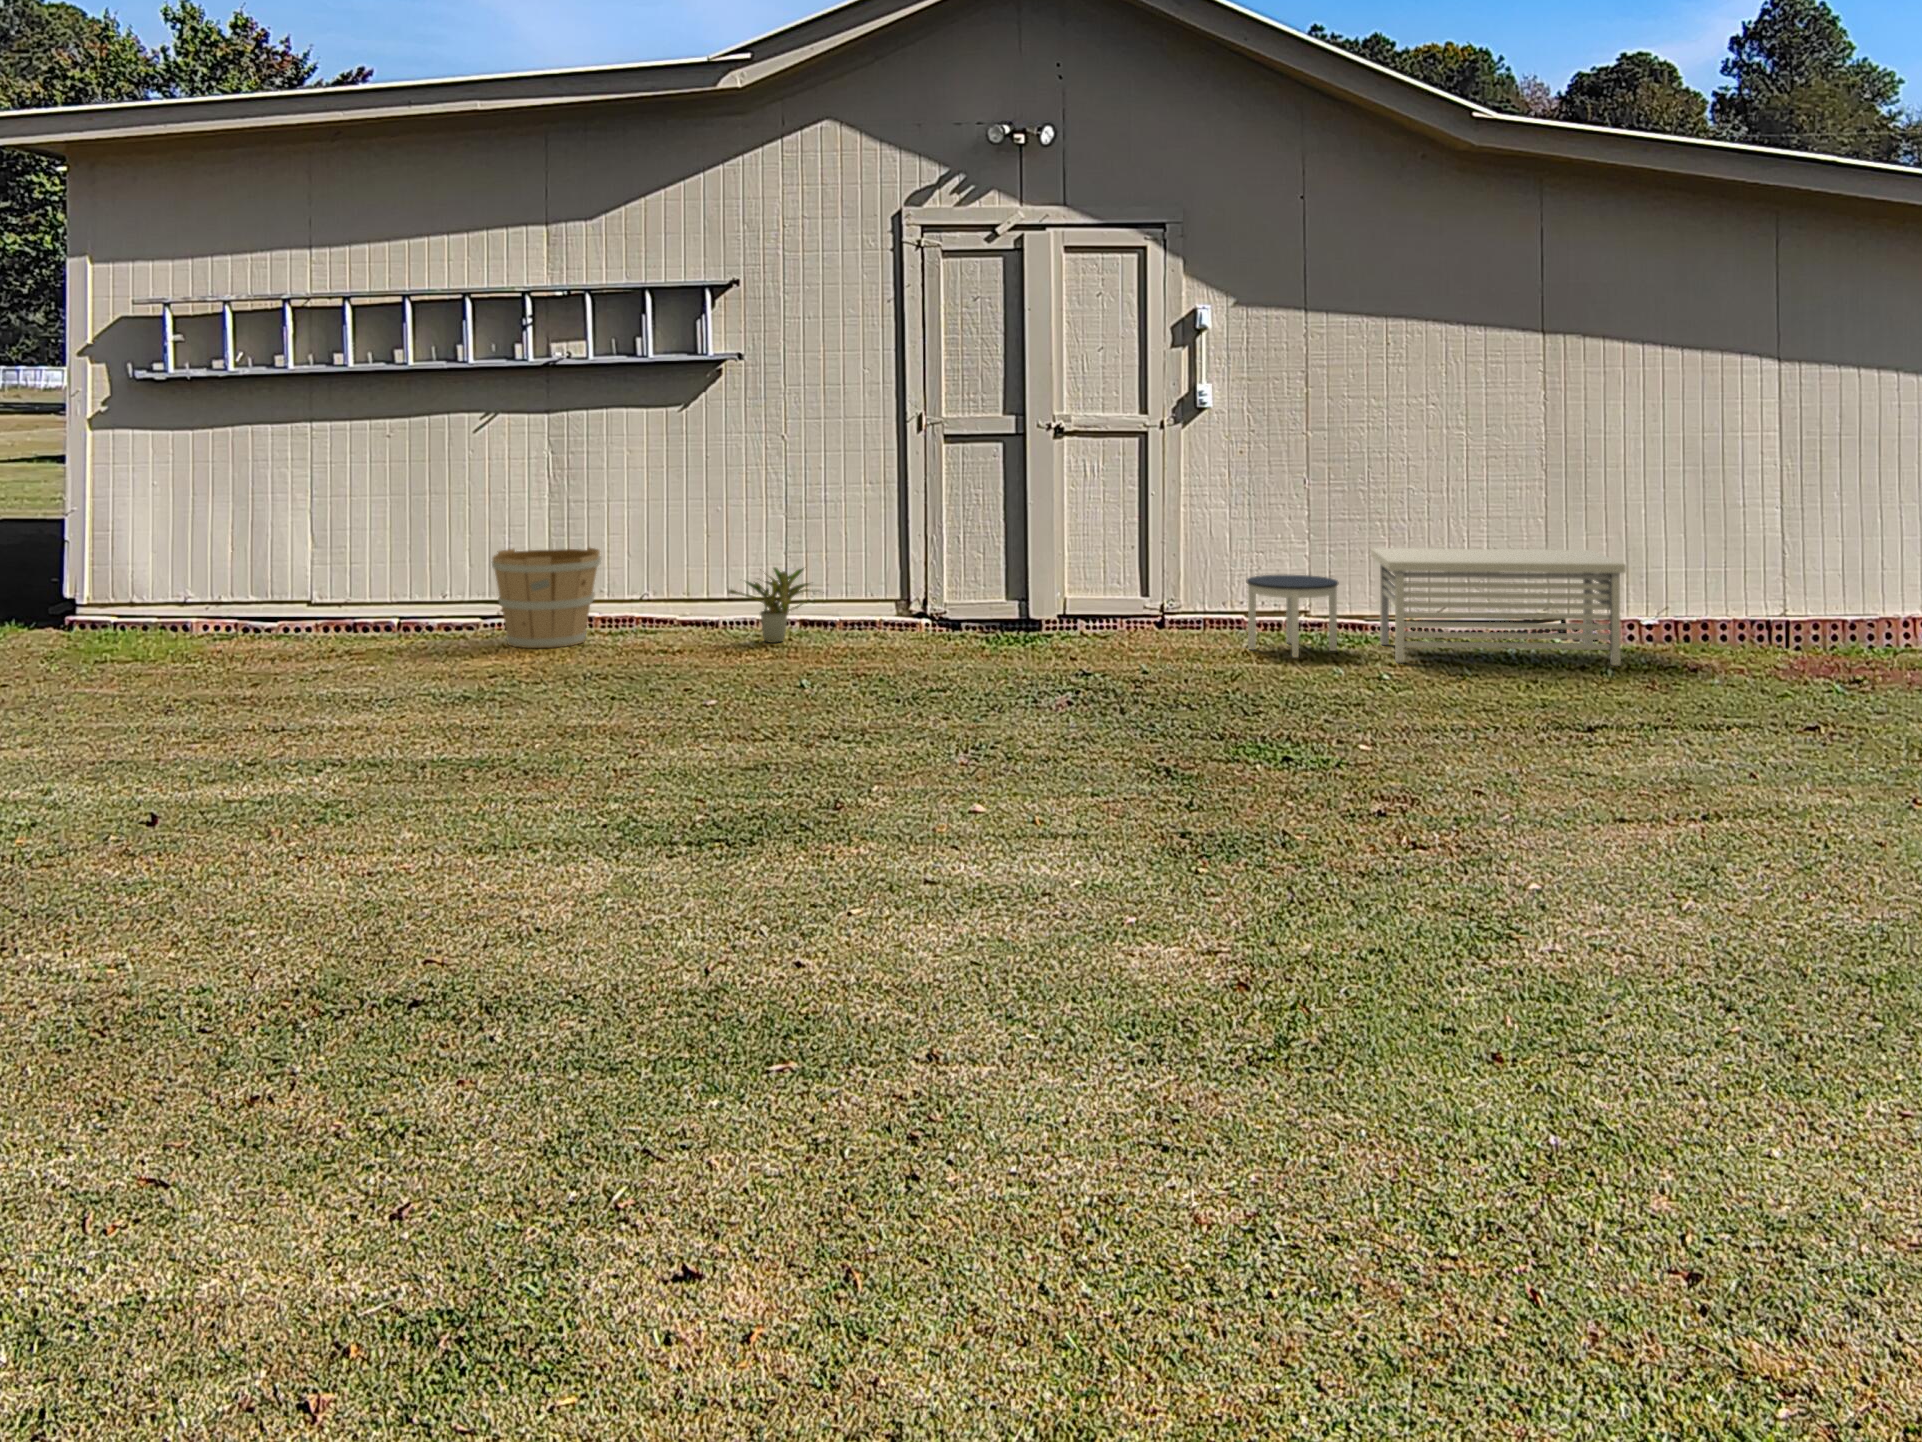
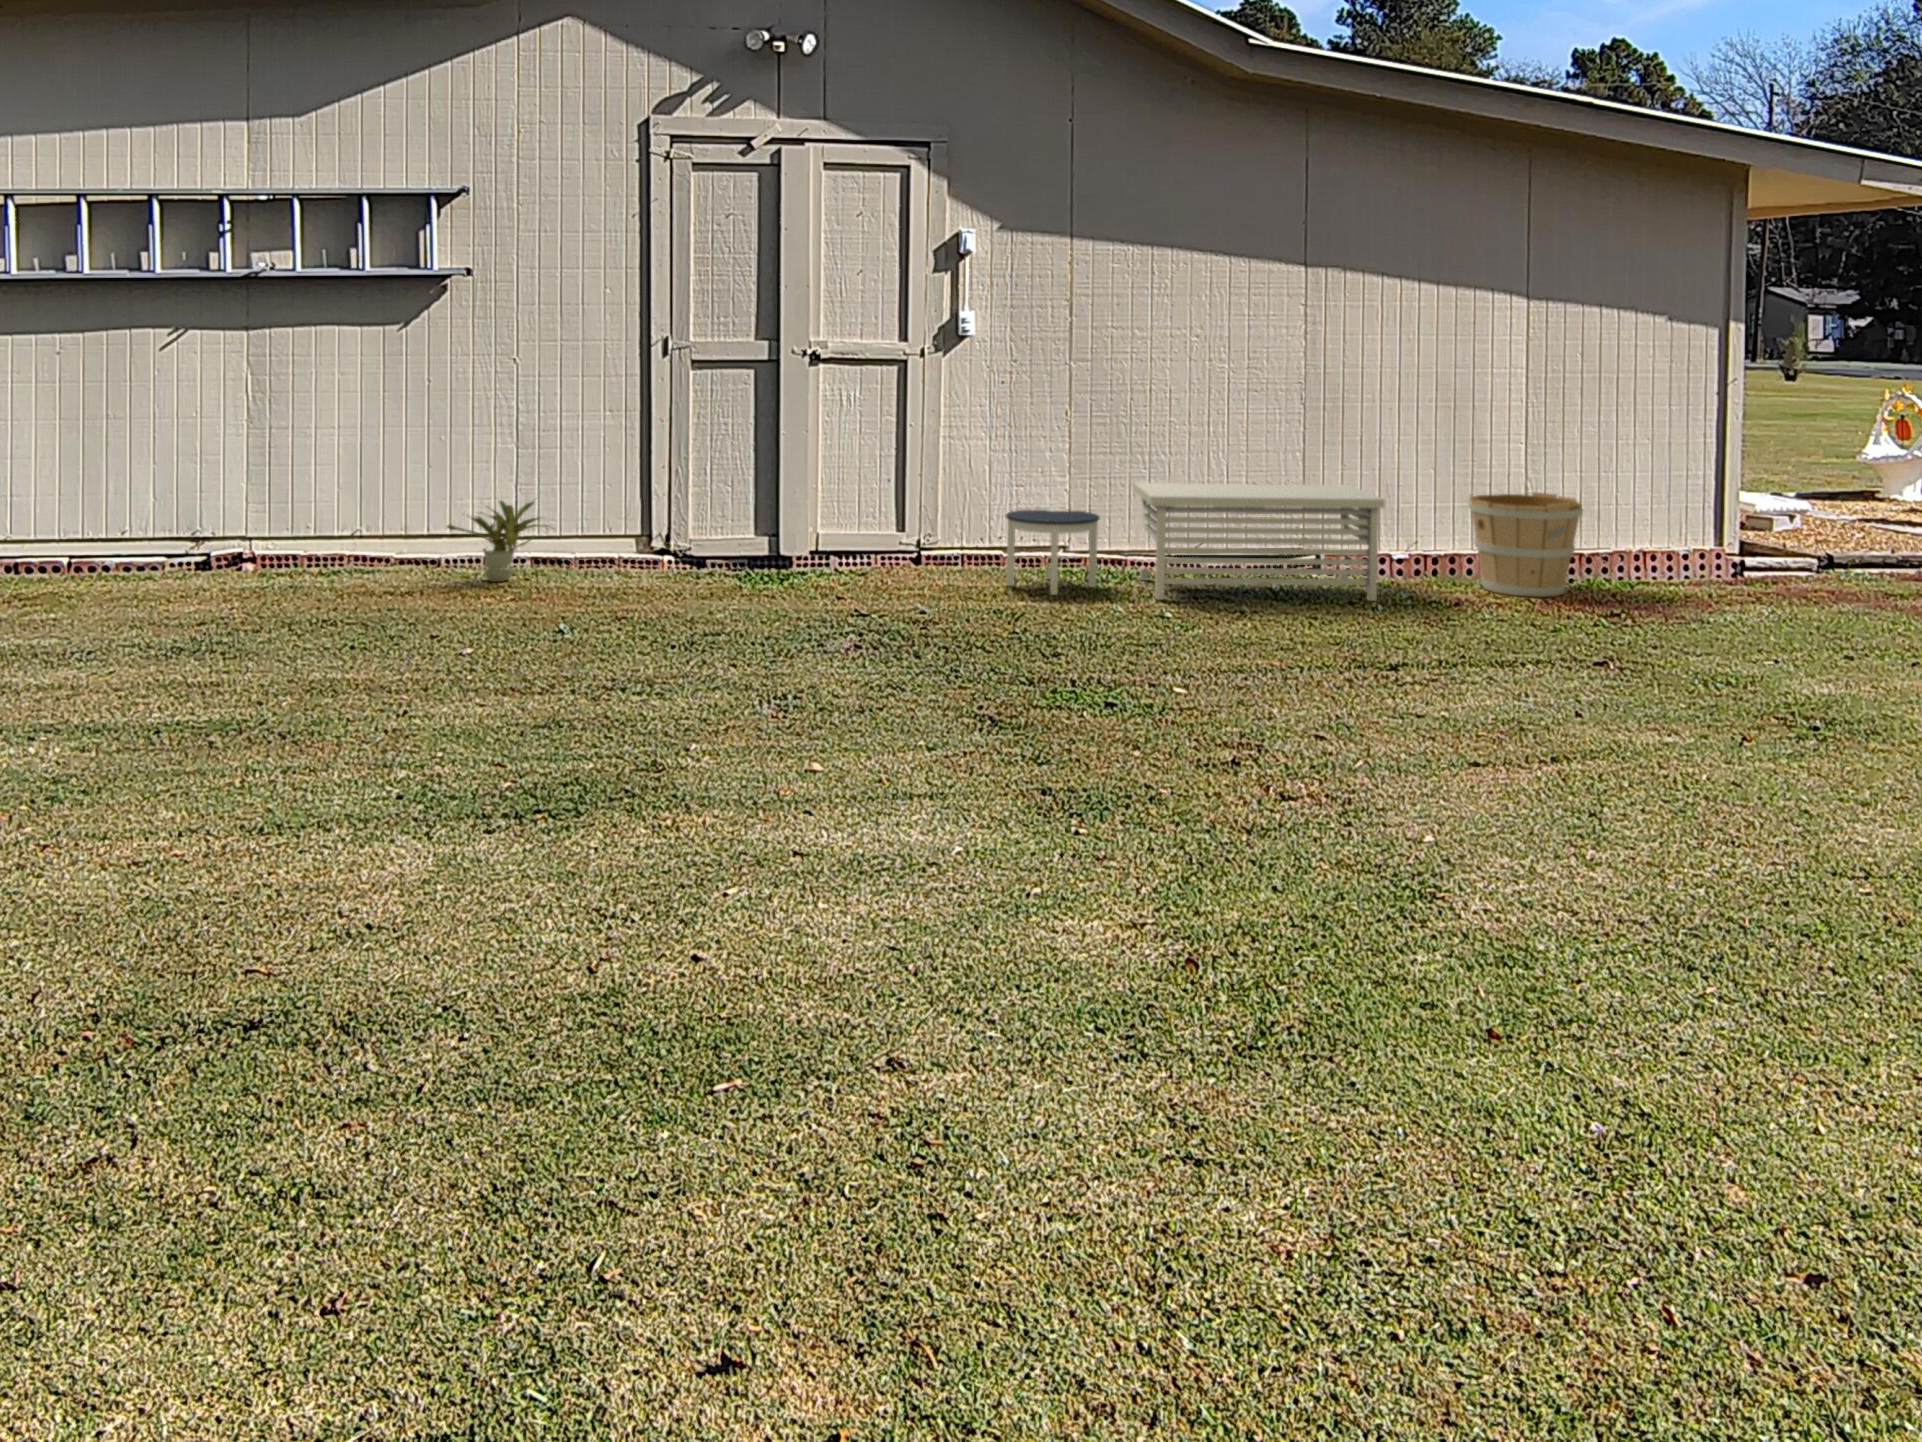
wooden bucket: present [492,548,601,648] -> present [1468,492,1583,597]

